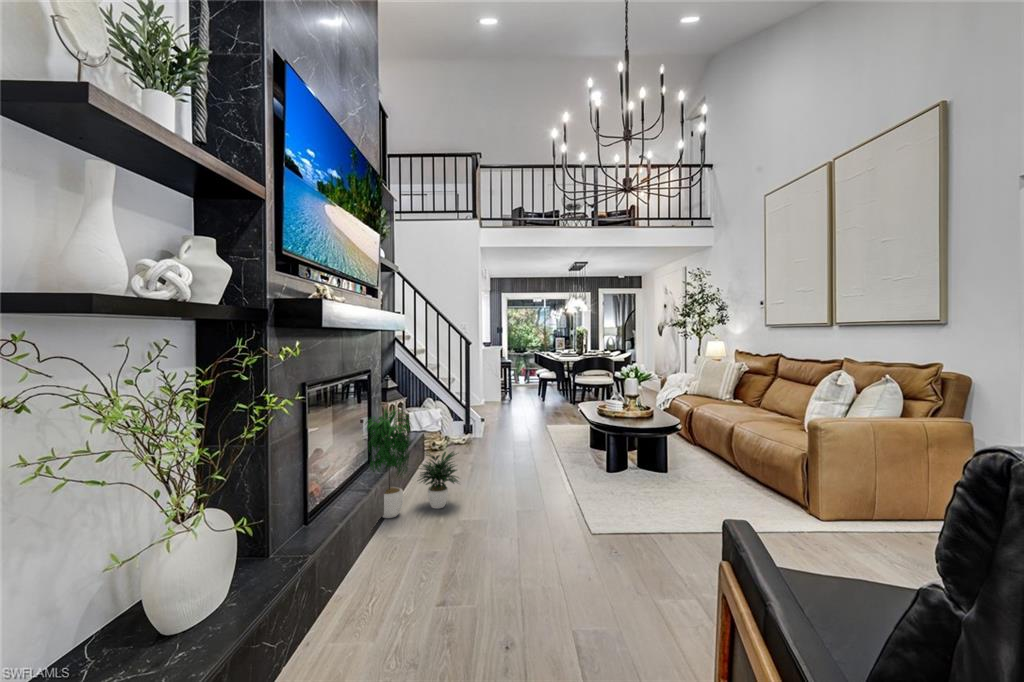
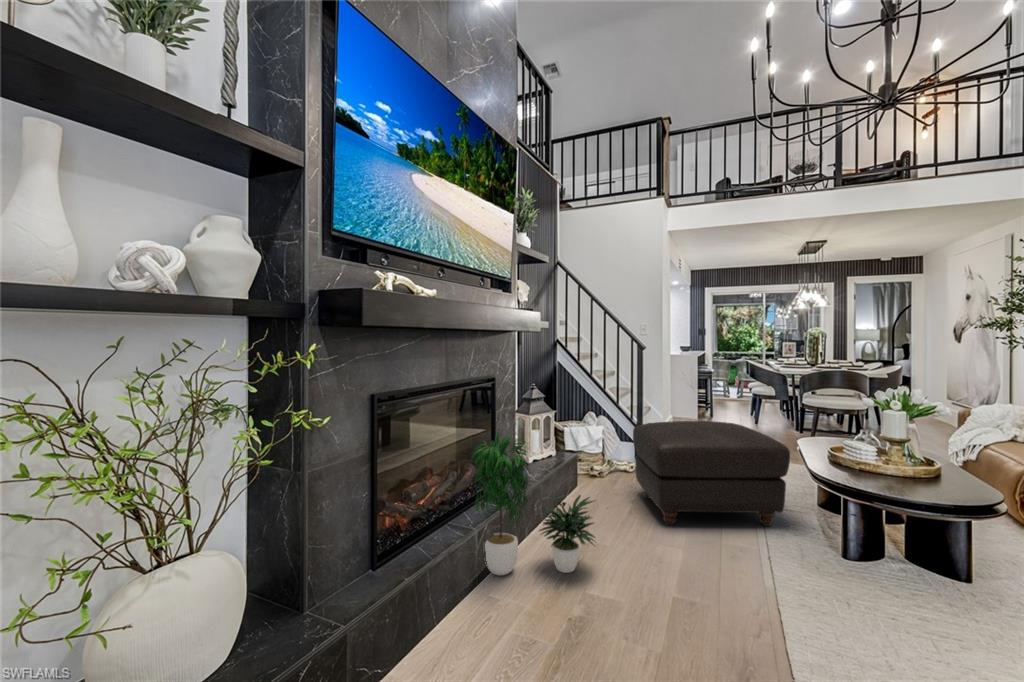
ottoman: none [468,395,576,471] -> present [633,421,790,526]

